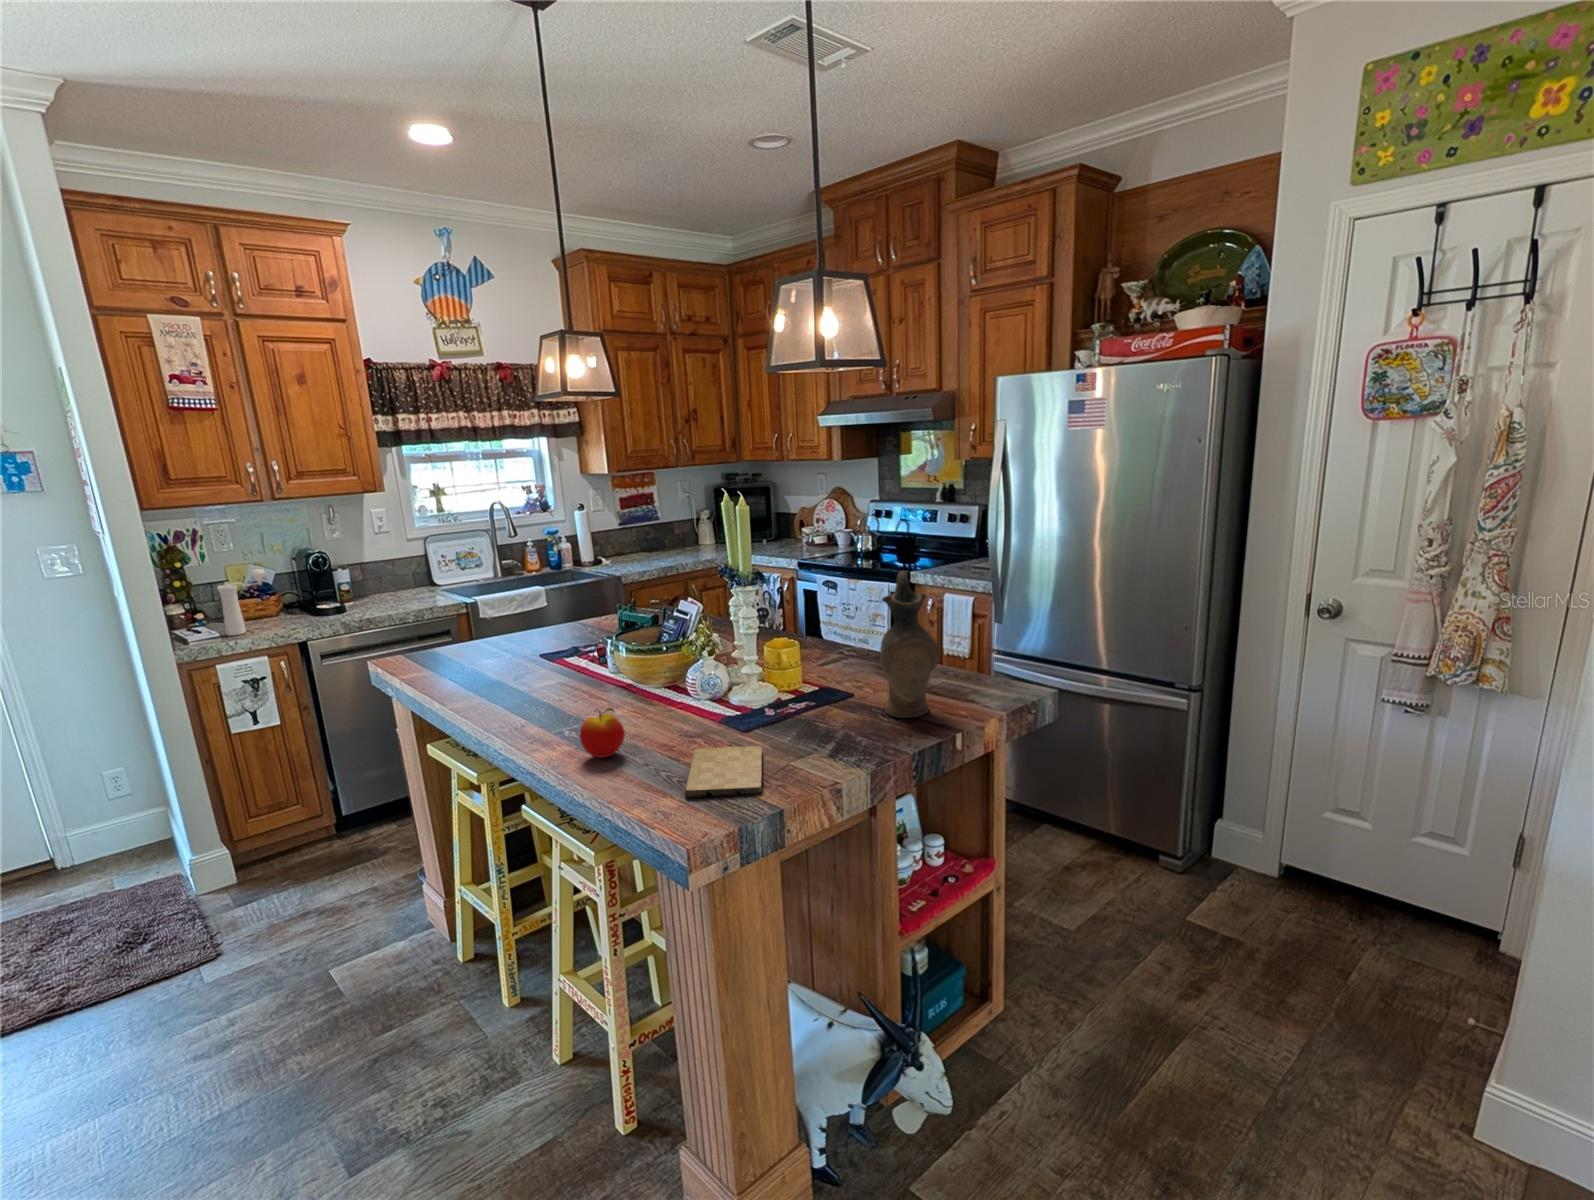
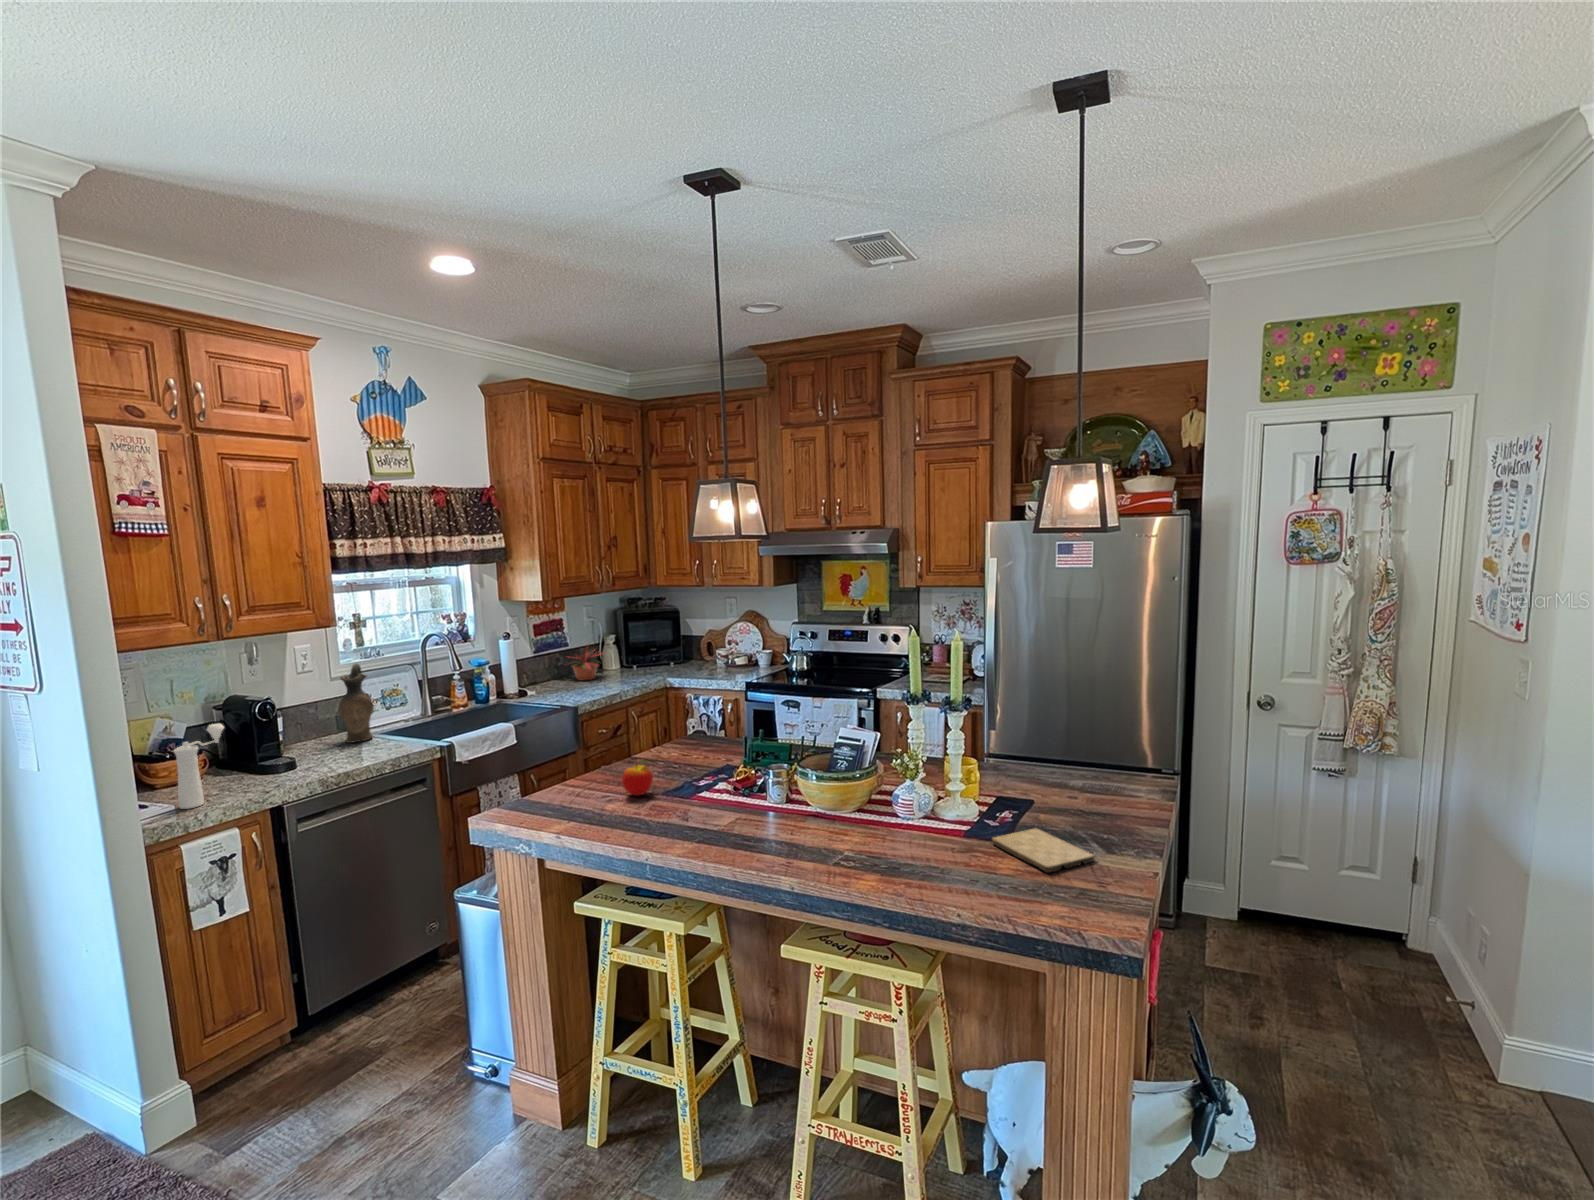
potted plant: none [645,517,690,554] -> present [572,646,602,680]
ceramic pitcher: present [880,571,940,718] -> present [338,663,374,743]
apple: present [580,708,625,758] -> present [622,760,653,796]

